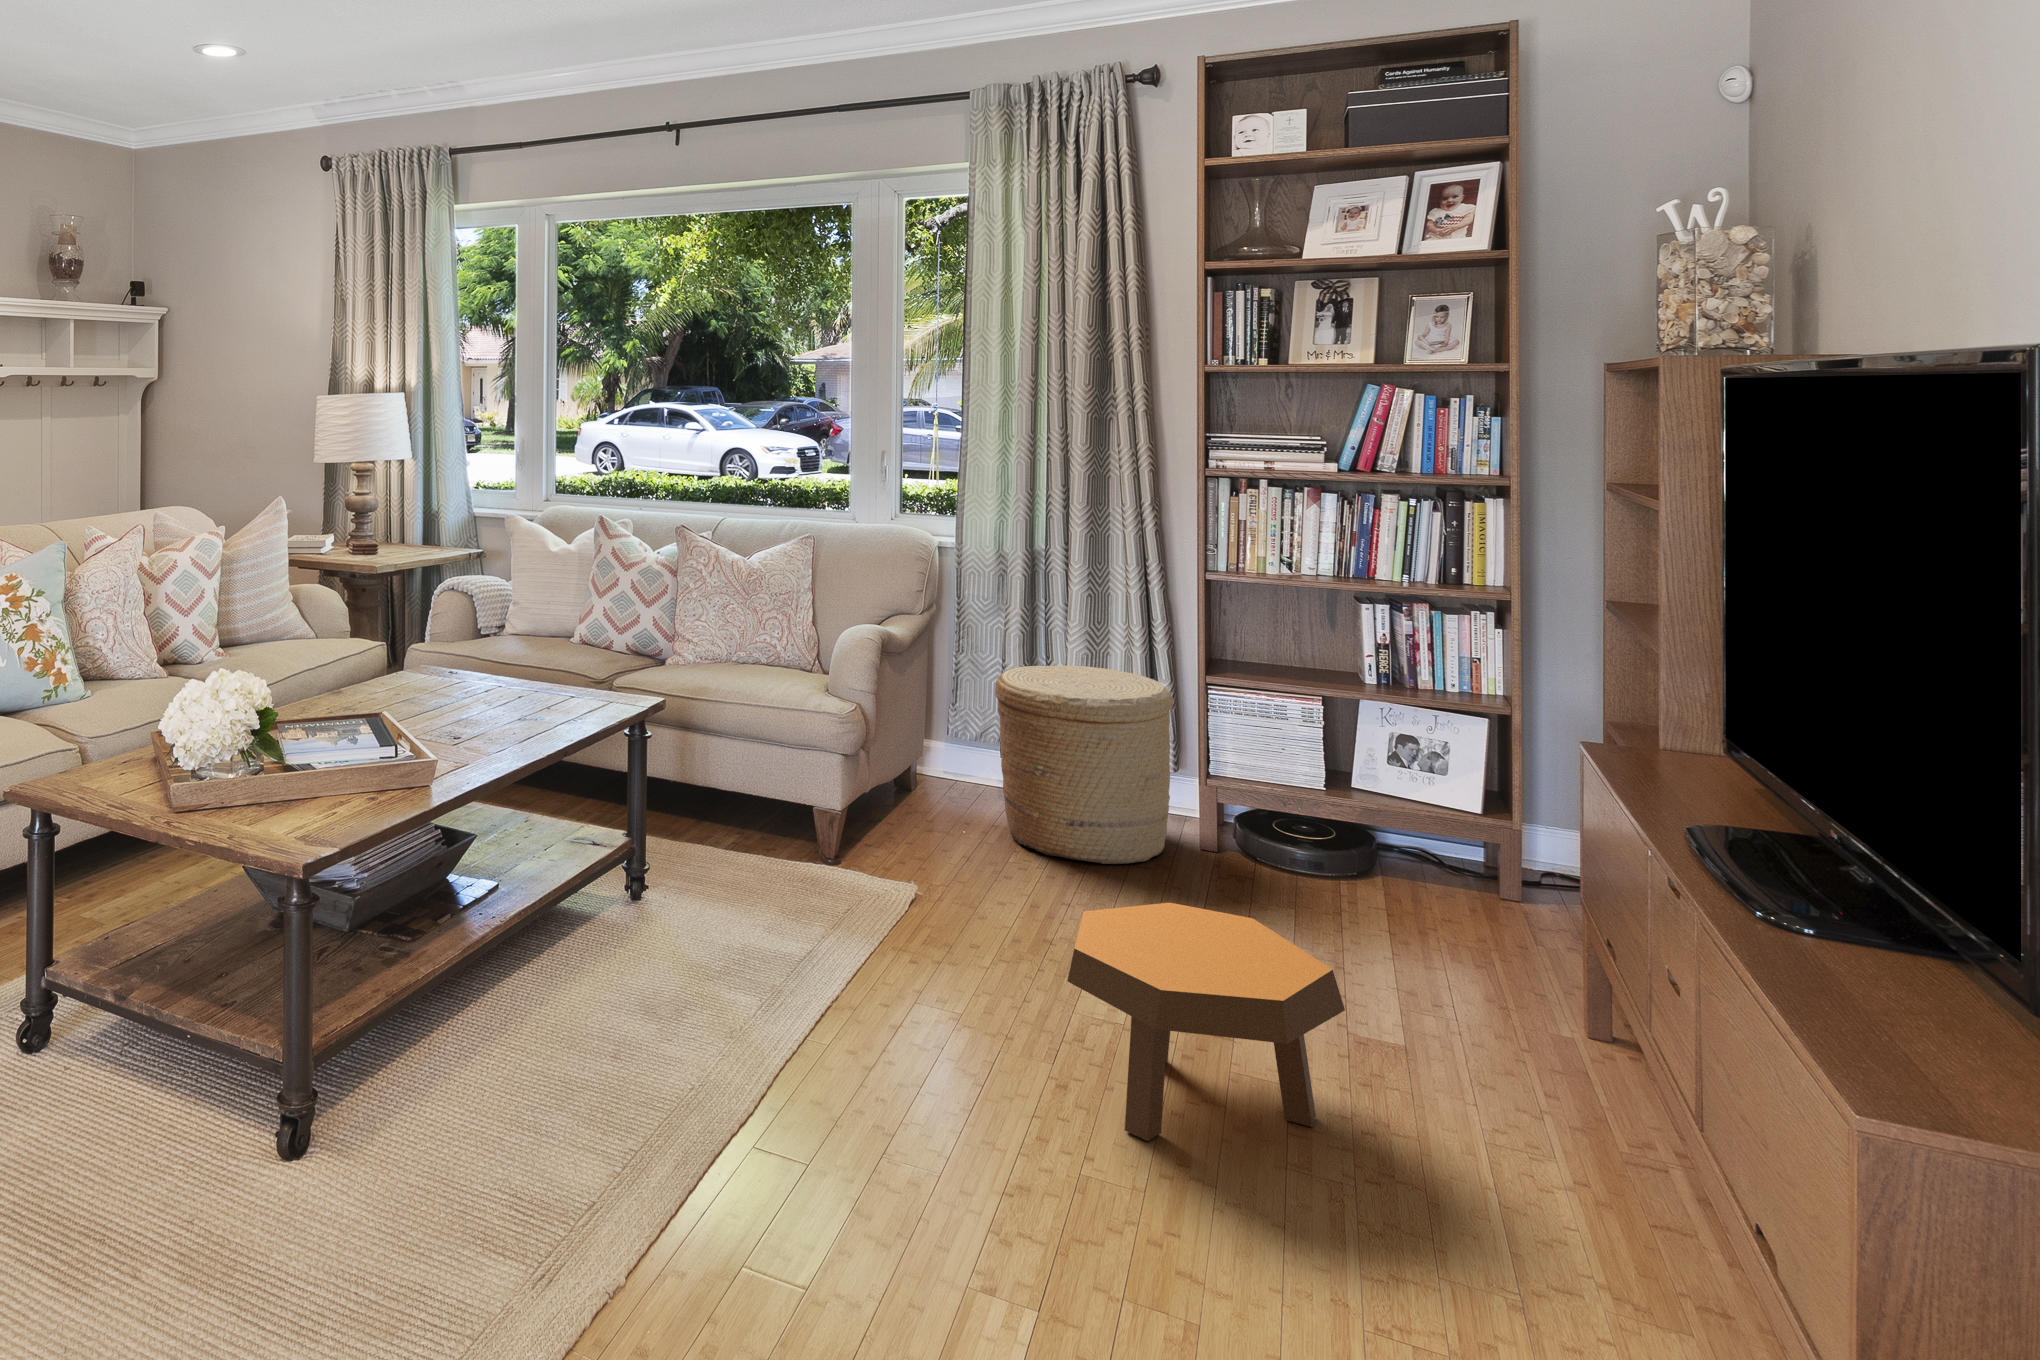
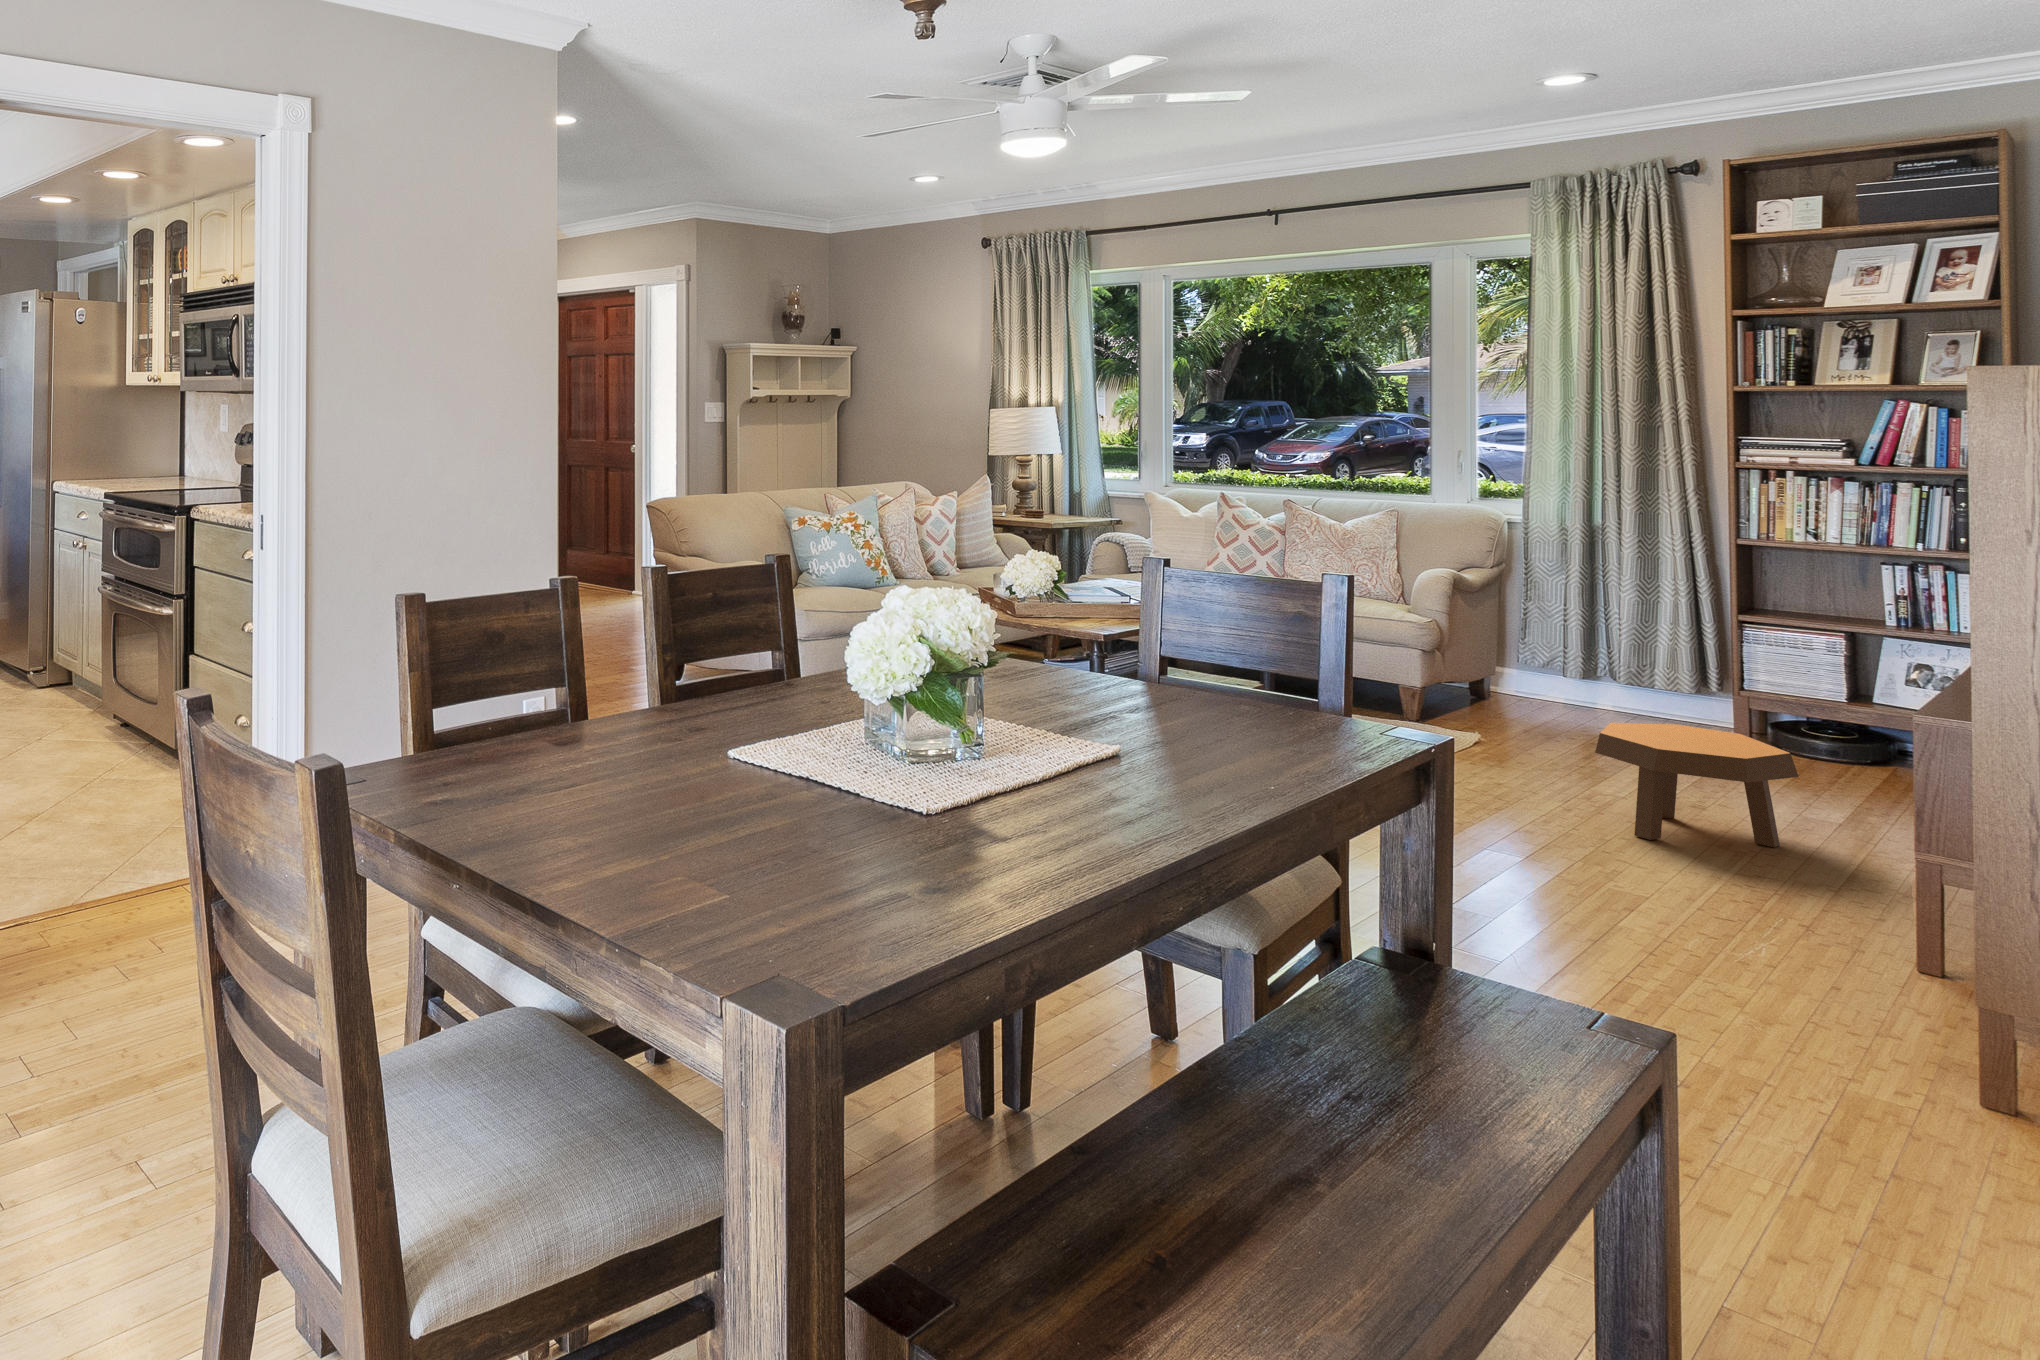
woven basket: present [995,666,1173,864] -> none [1553,607,1709,744]

